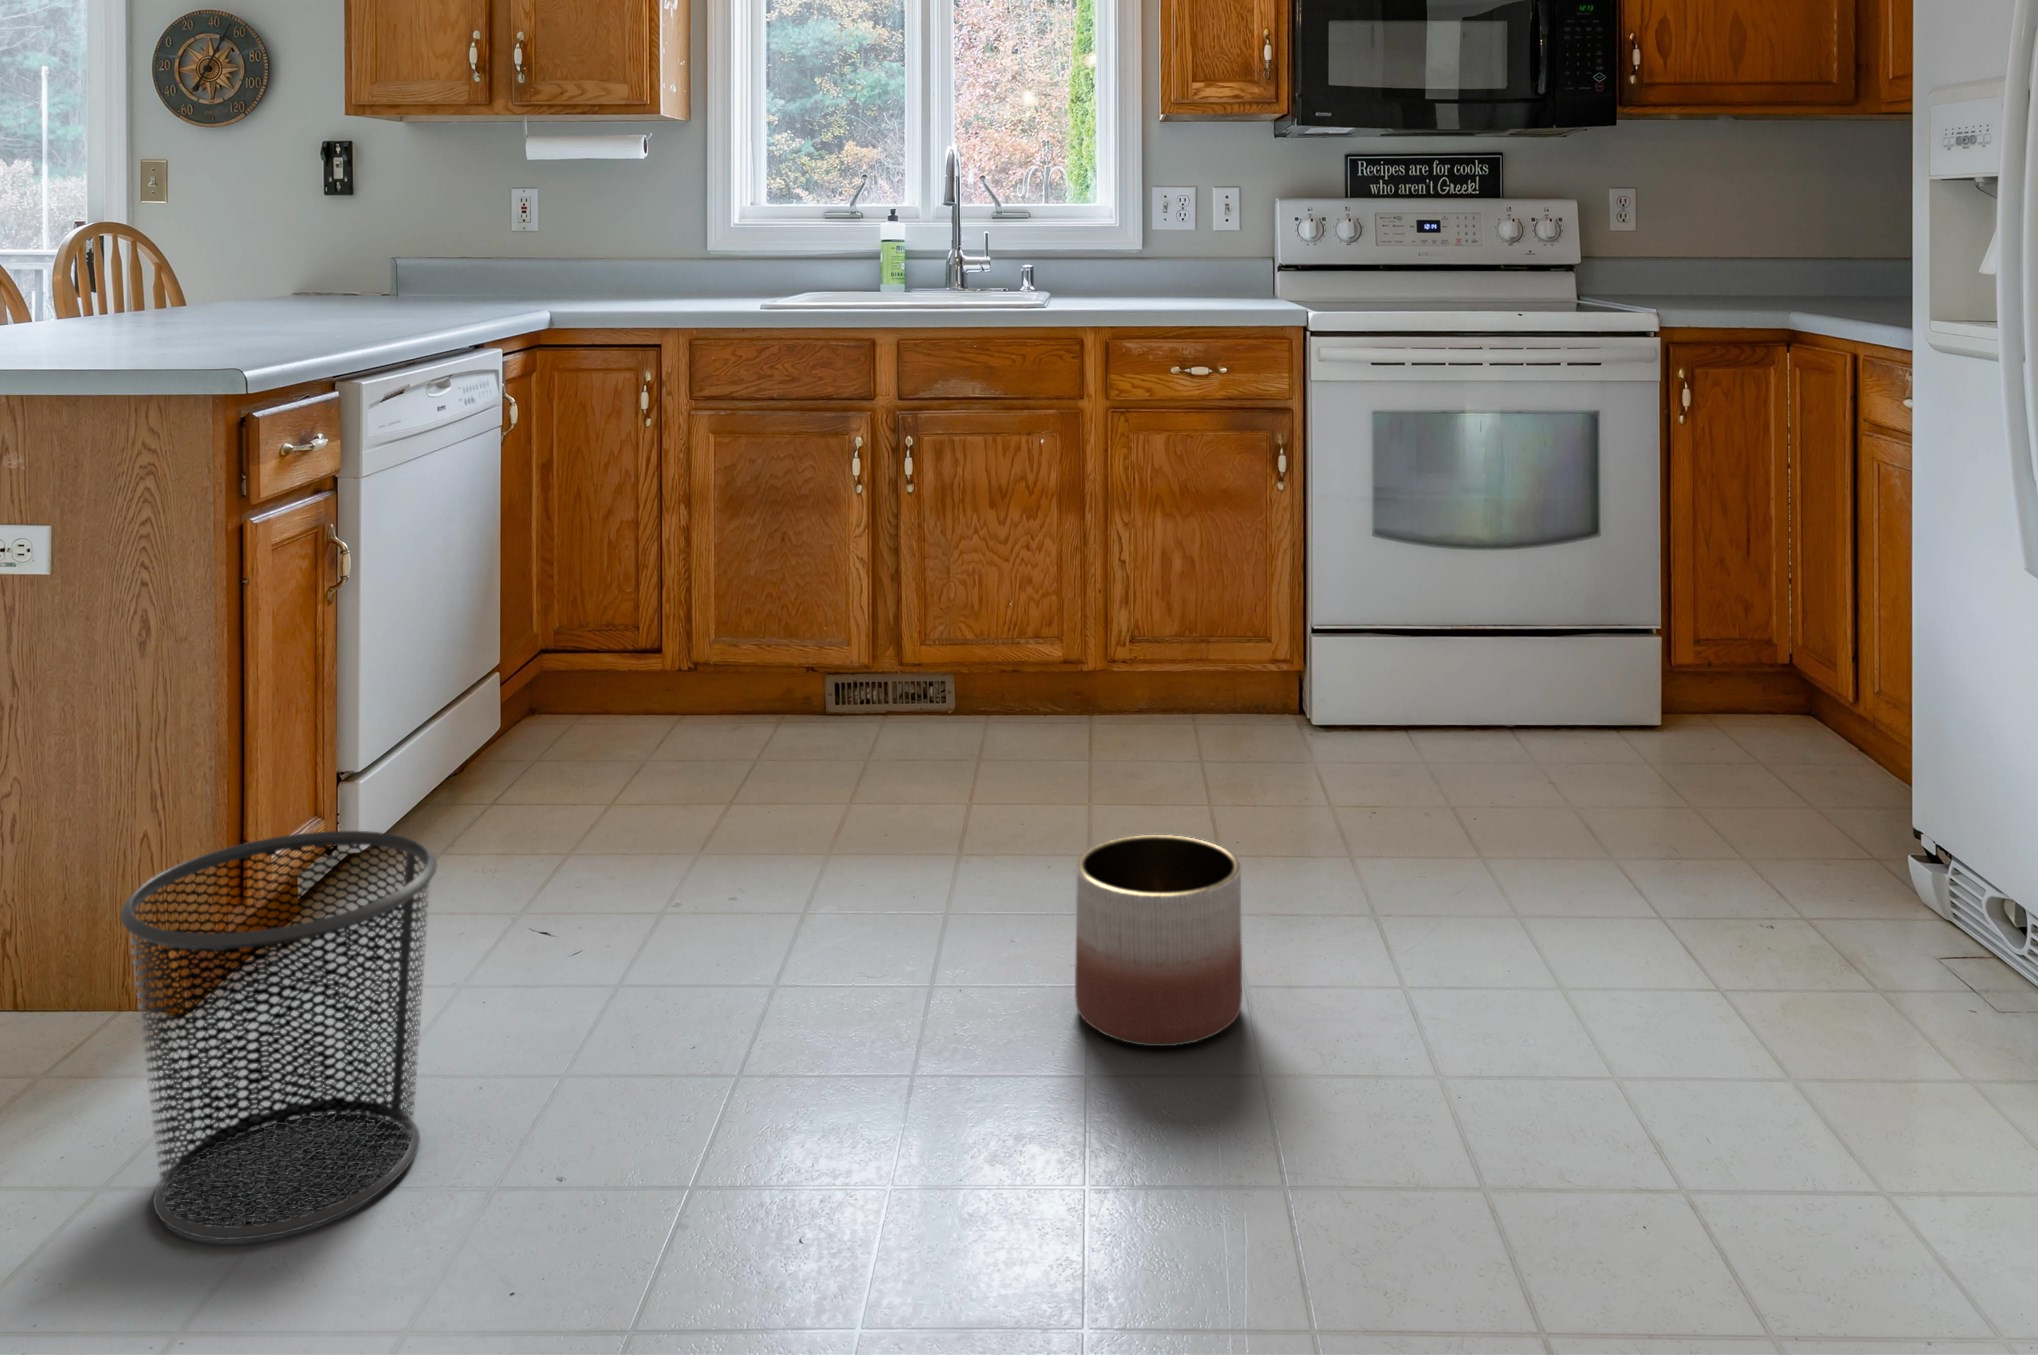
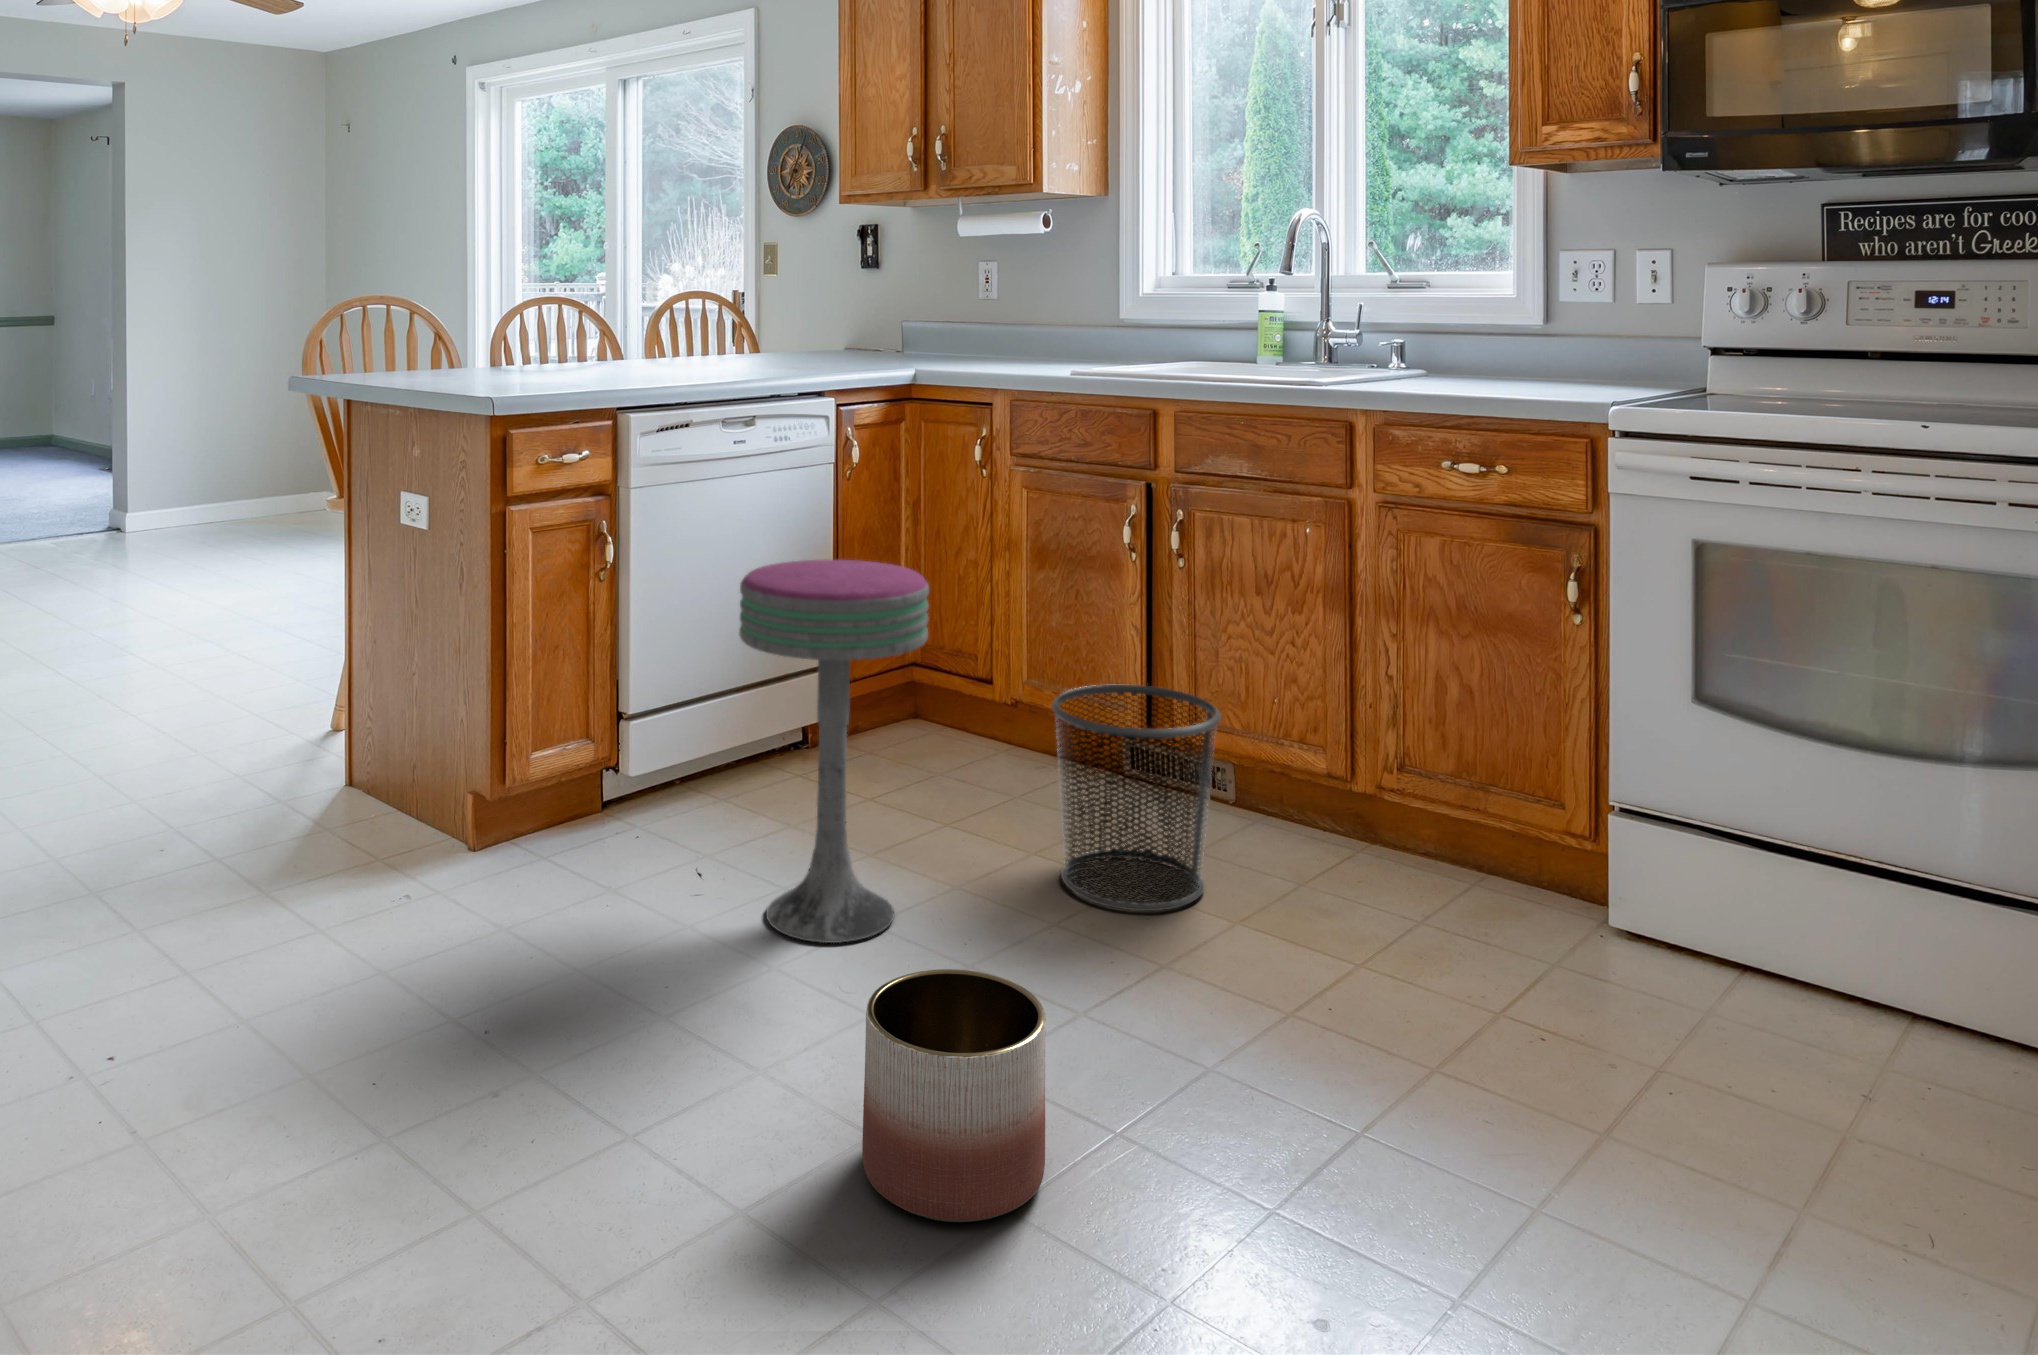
bar stool: none [649,508,860,918] -> present [739,560,929,943]
waste bin: present [120,831,437,1240] -> present [1051,684,1221,911]

